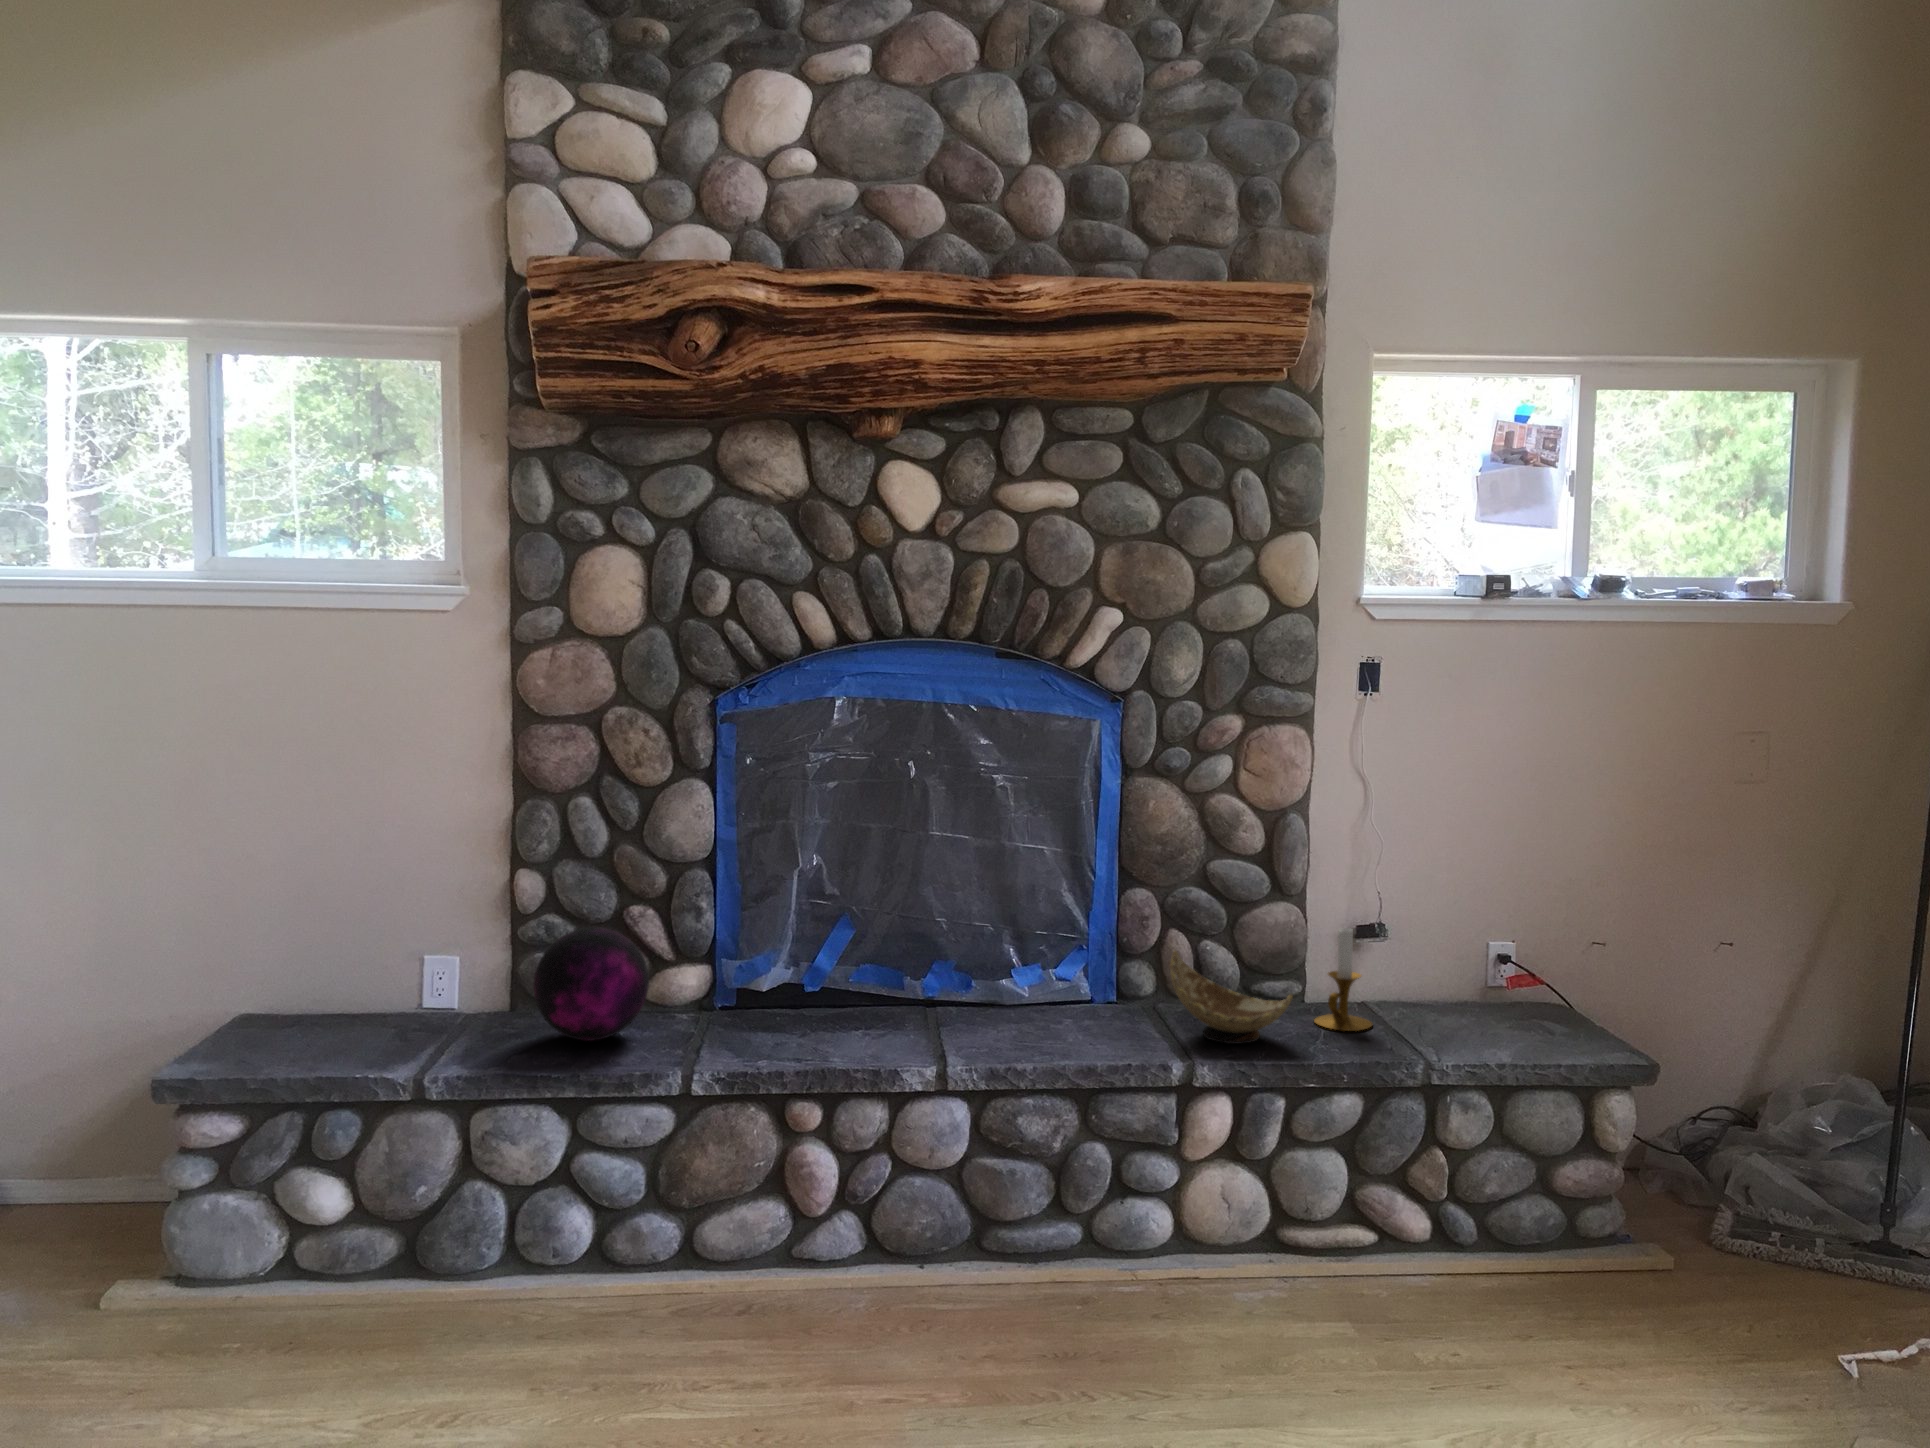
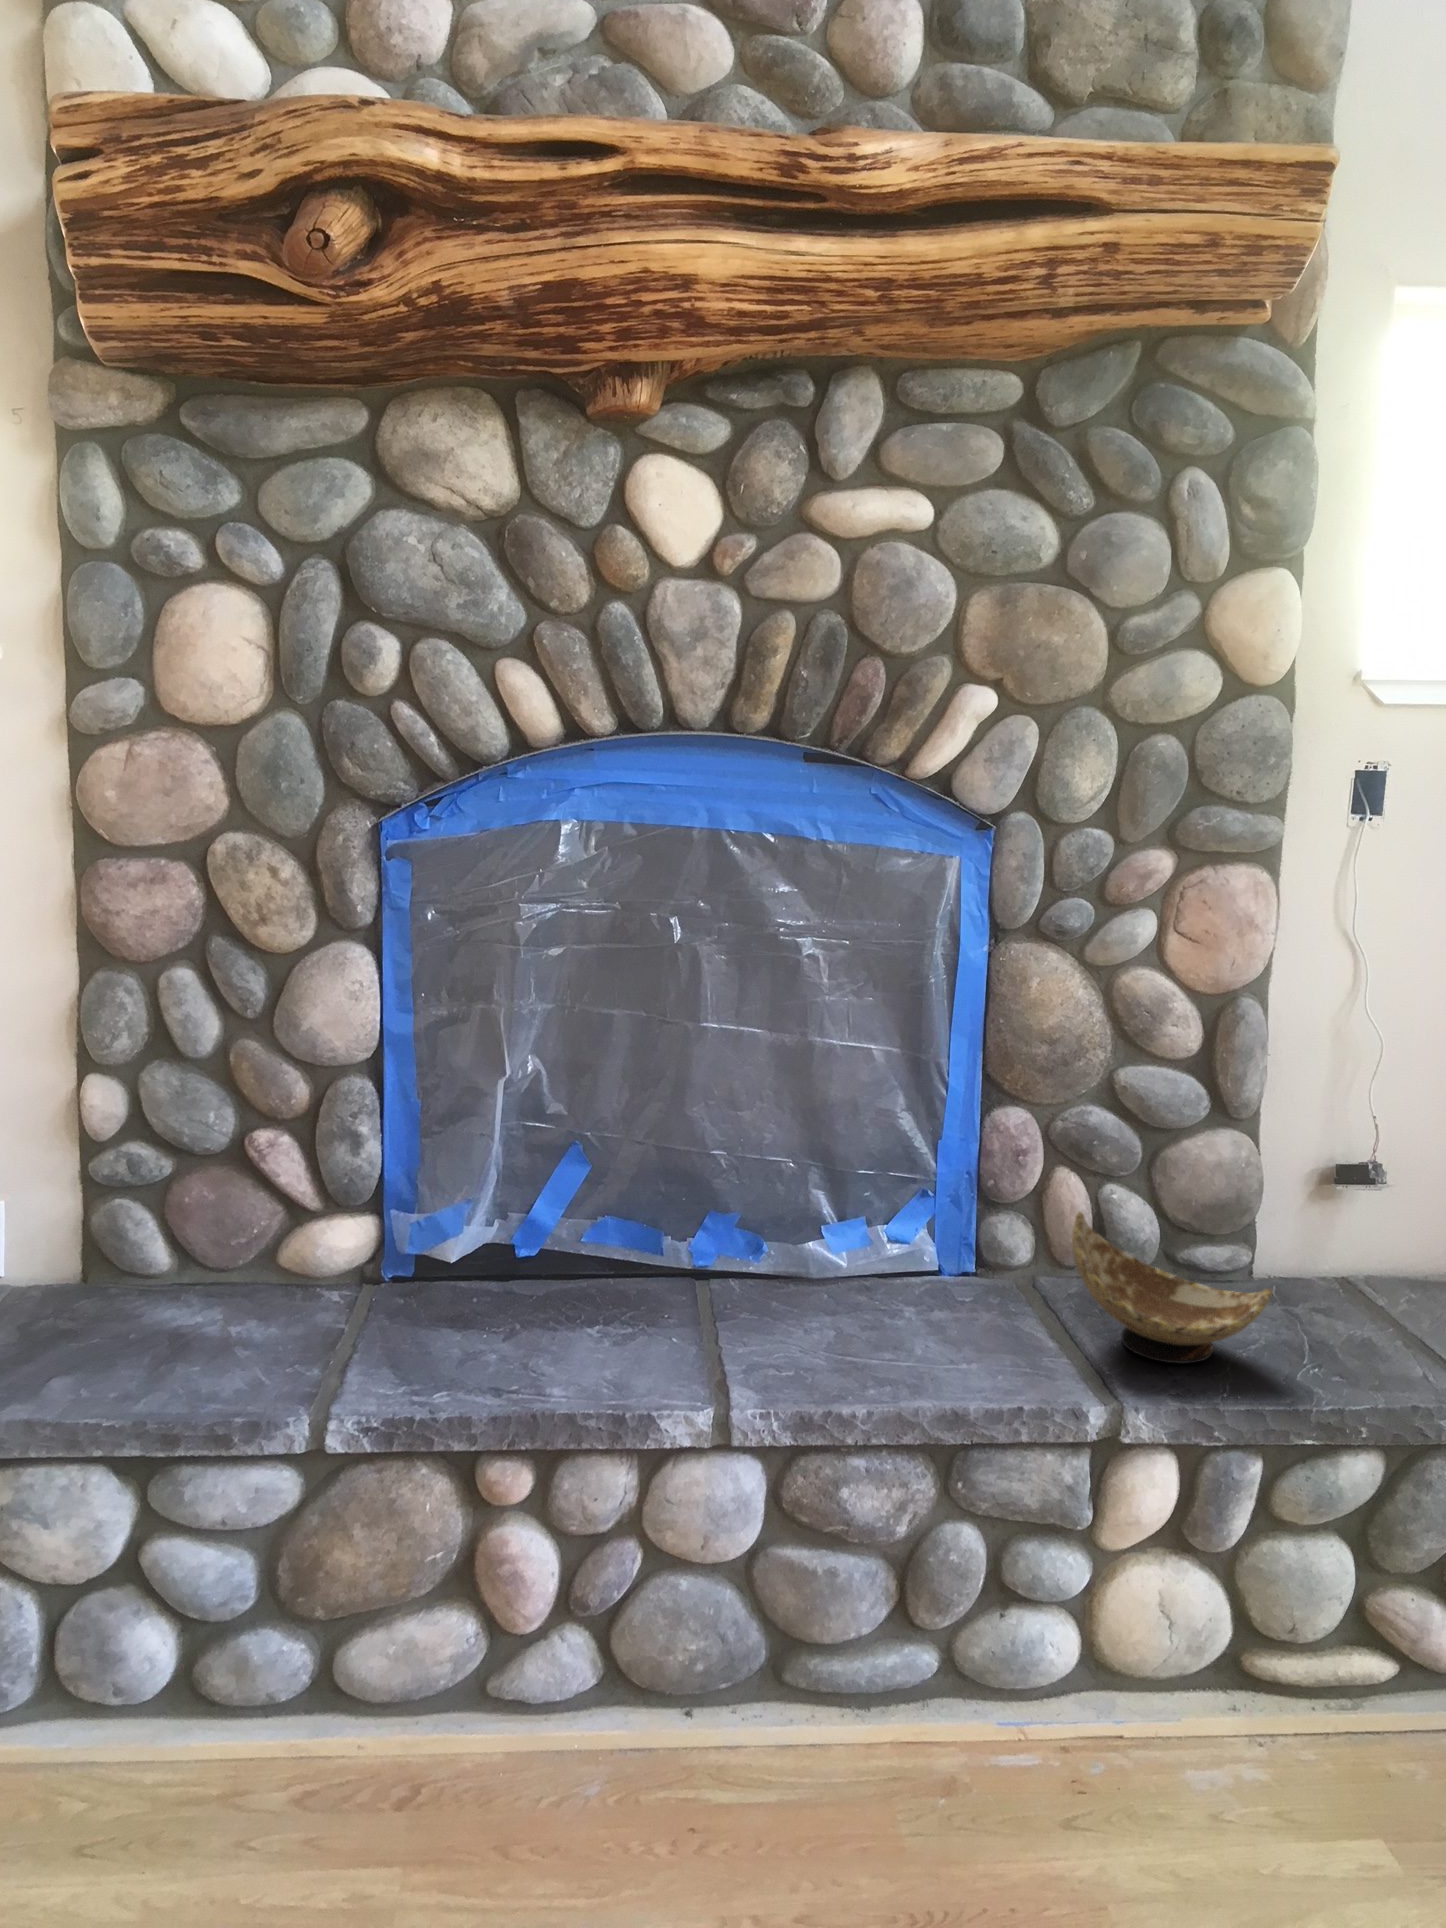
decorative orb: present [533,927,649,1041] -> none [88,1170,272,1347]
candlestick: present [1314,928,1373,1031] -> none [1281,1177,1376,1337]

